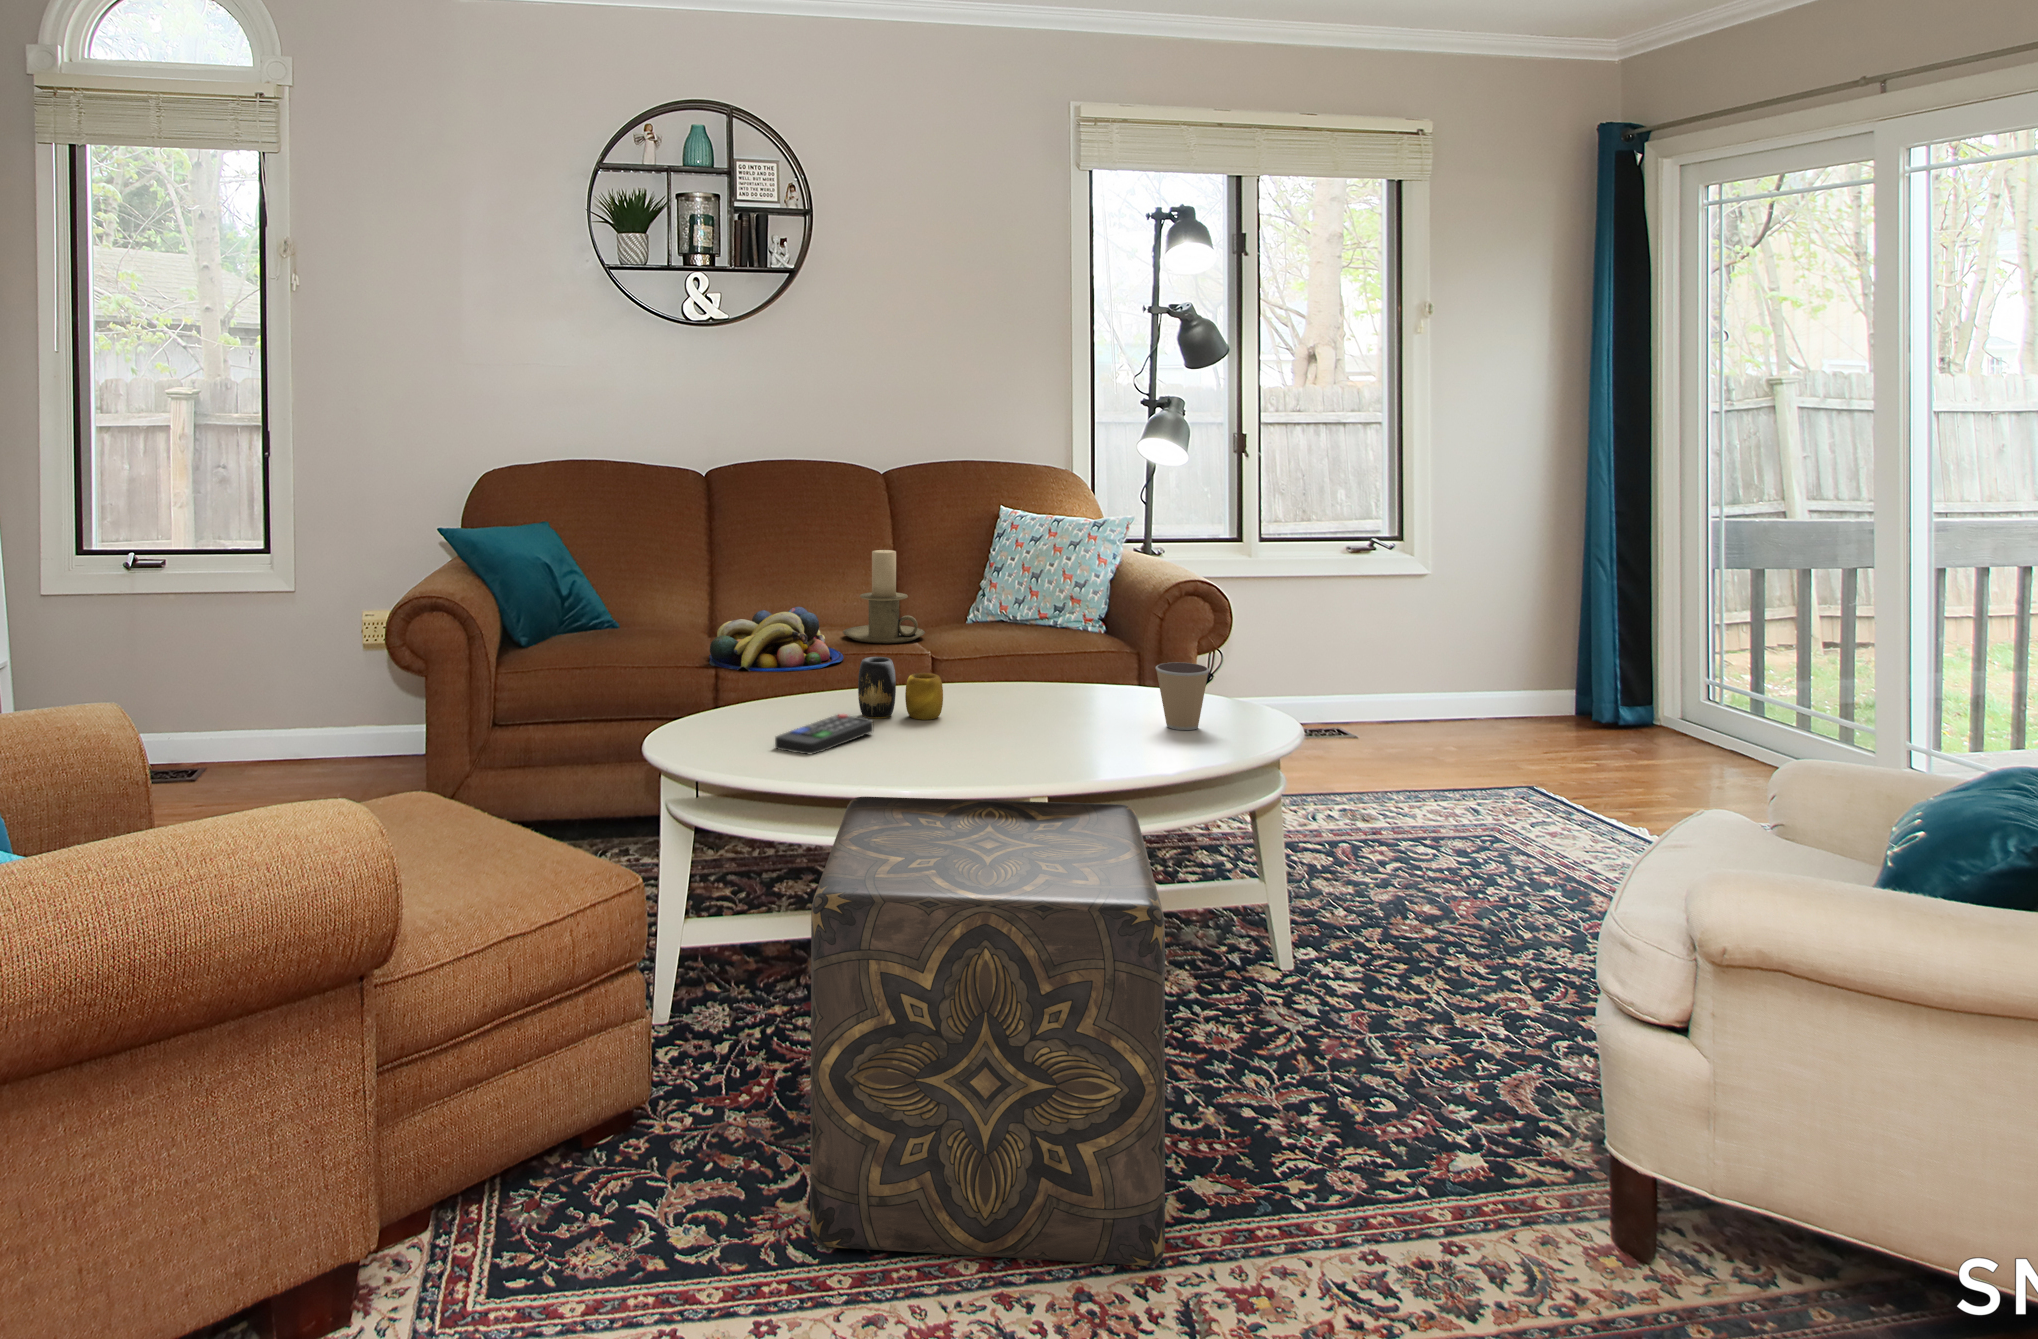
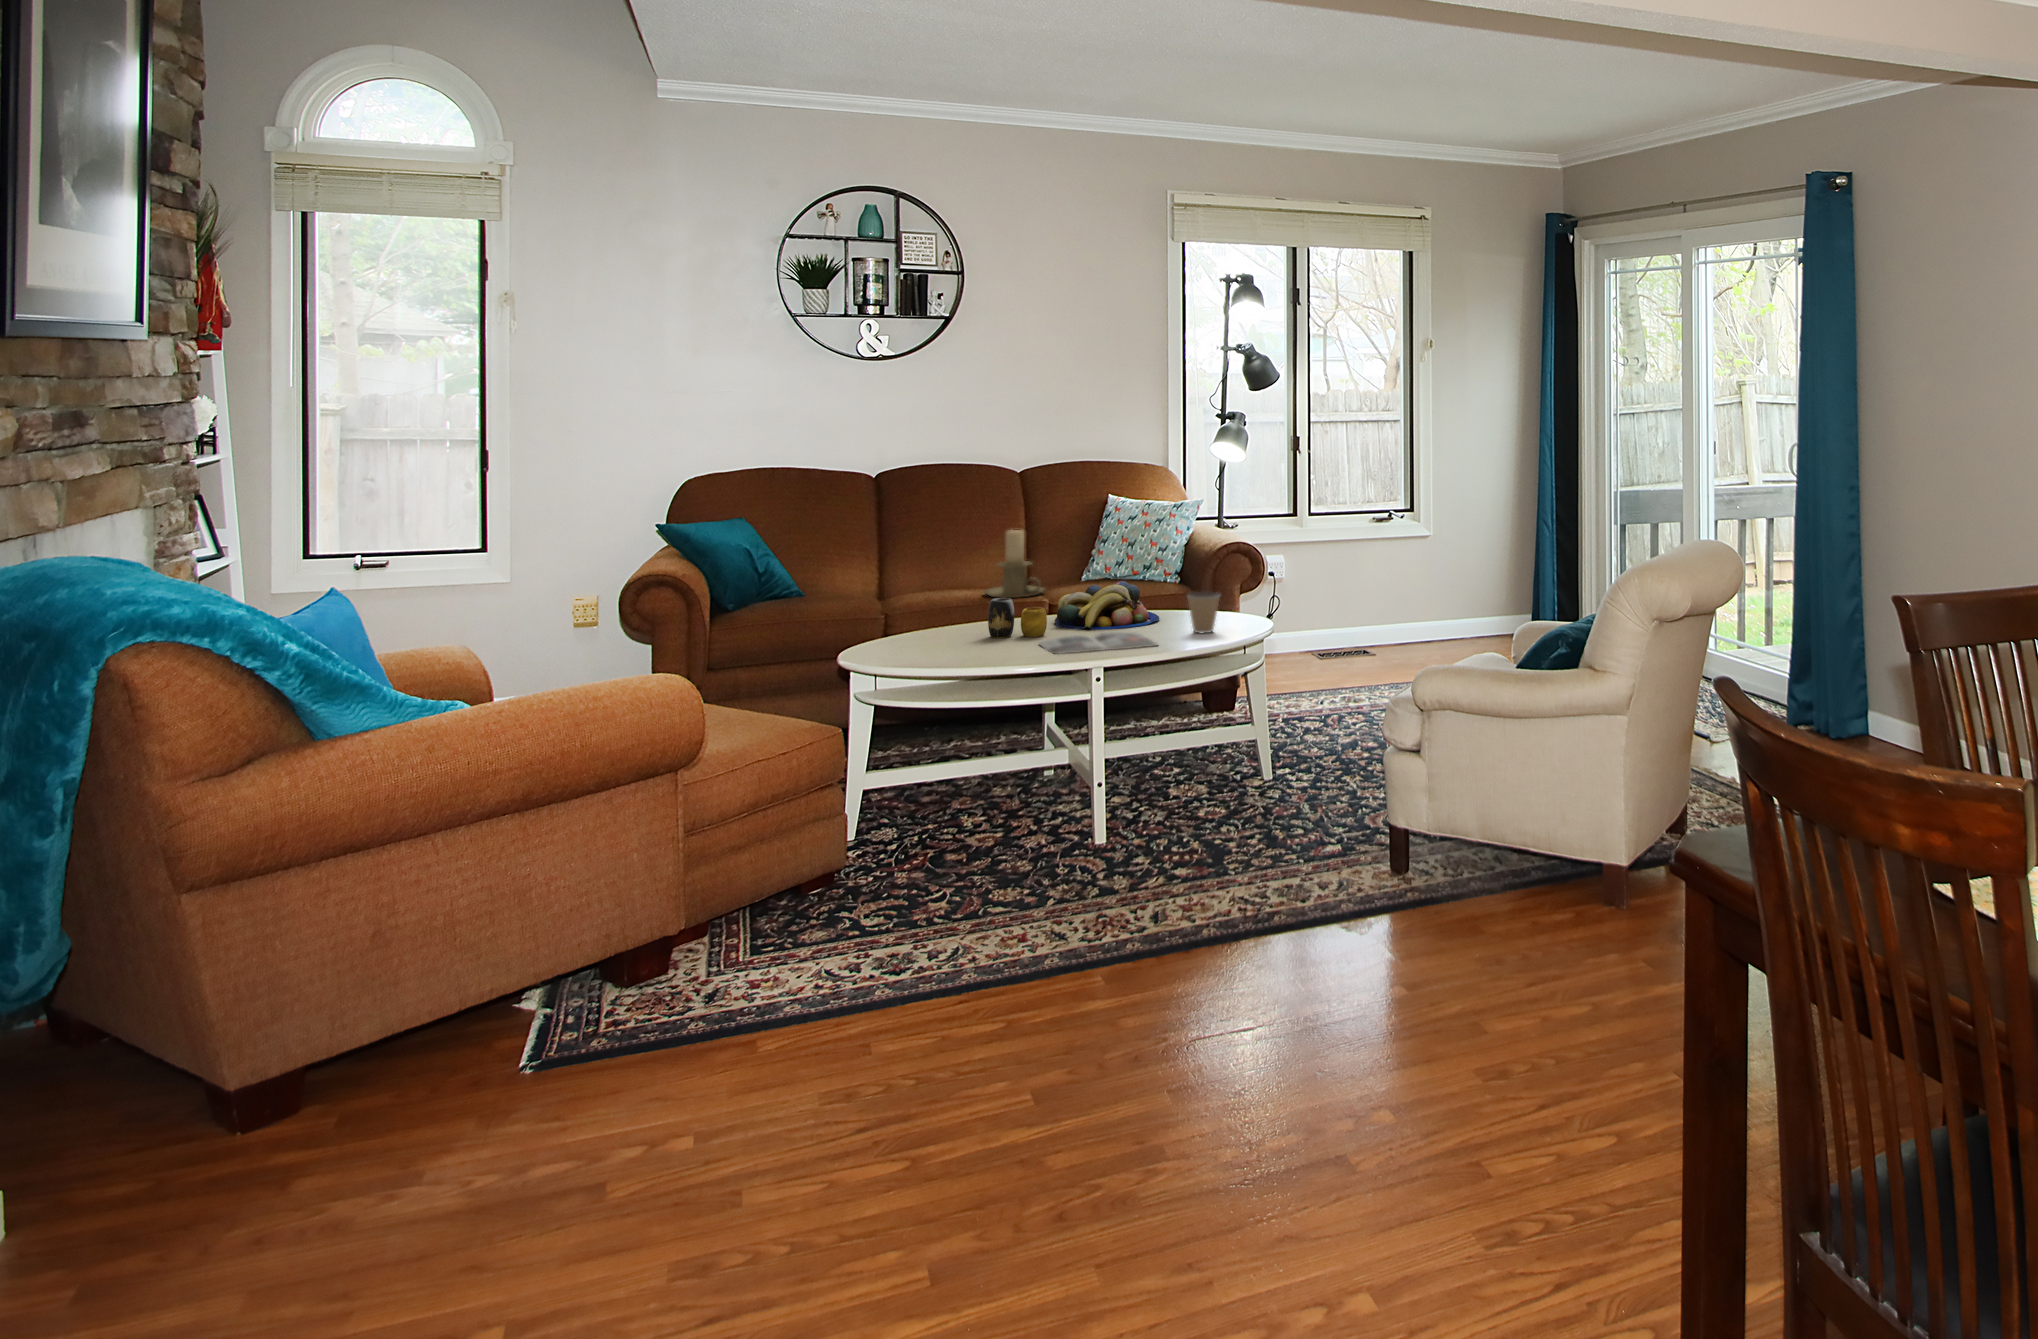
fruit bowl: present [709,607,844,672] -> present [1054,581,1159,630]
remote control: present [775,714,873,754] -> none [929,634,997,658]
magazine: none [934,721,1125,763] -> present [1040,632,1157,654]
ottoman: present [810,797,1165,1266] -> none [949,671,1158,918]

